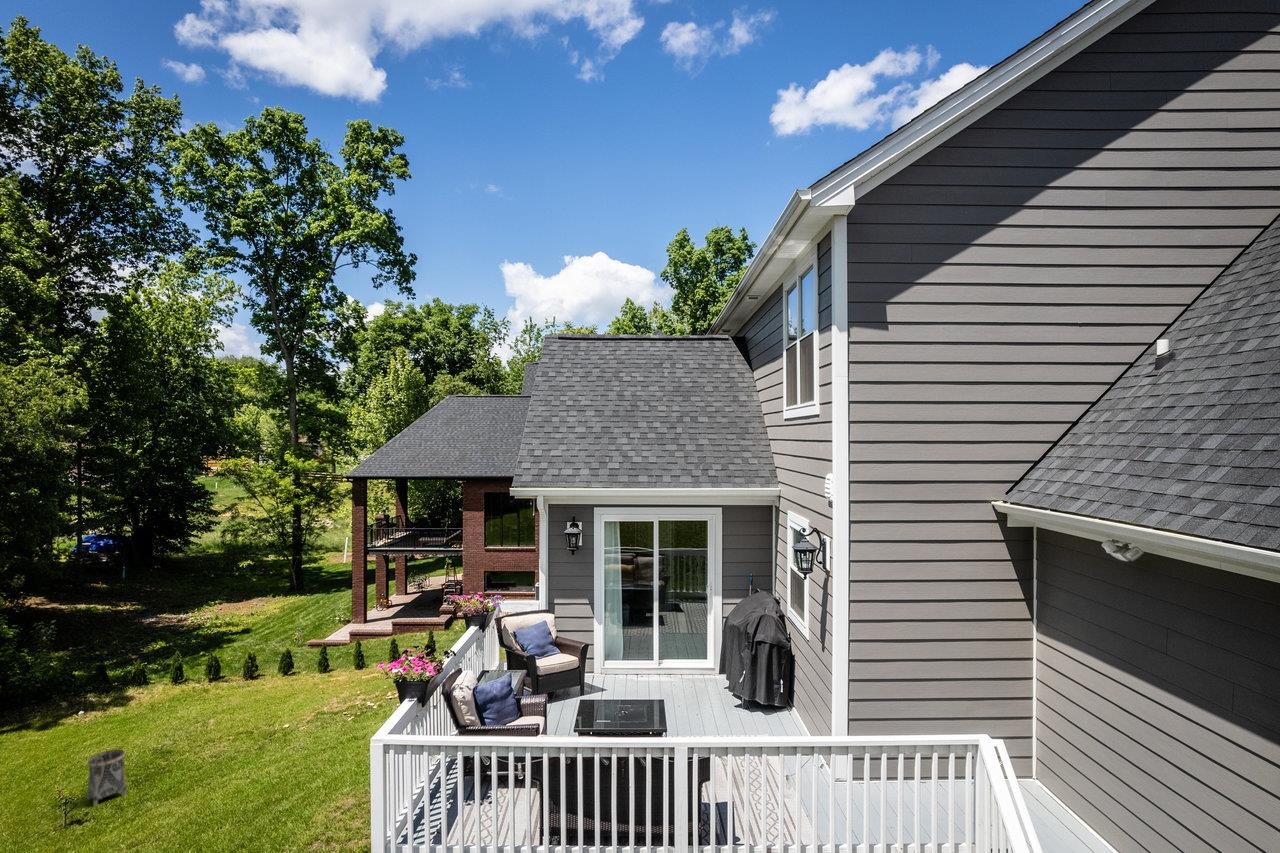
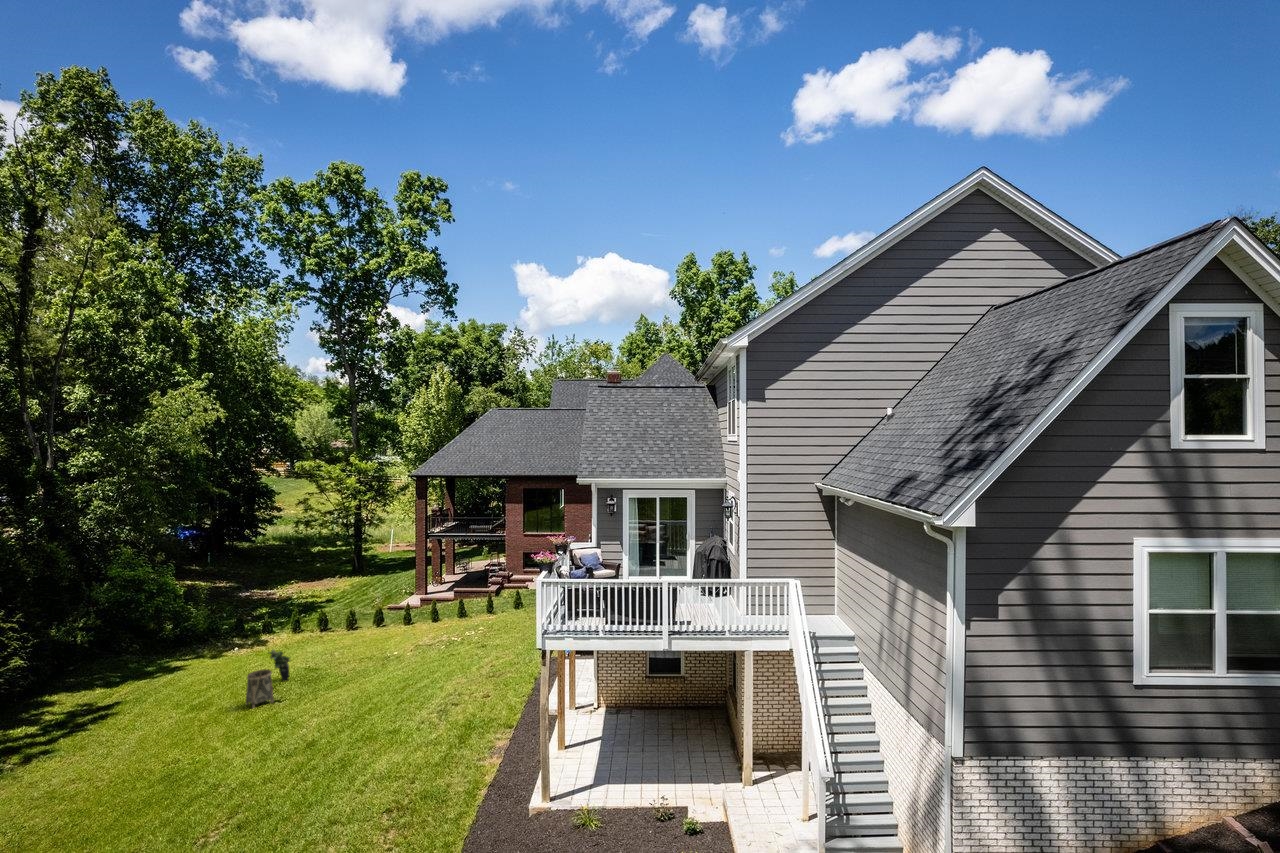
potted plant: none [131,712,165,757] -> present [269,650,290,681]

